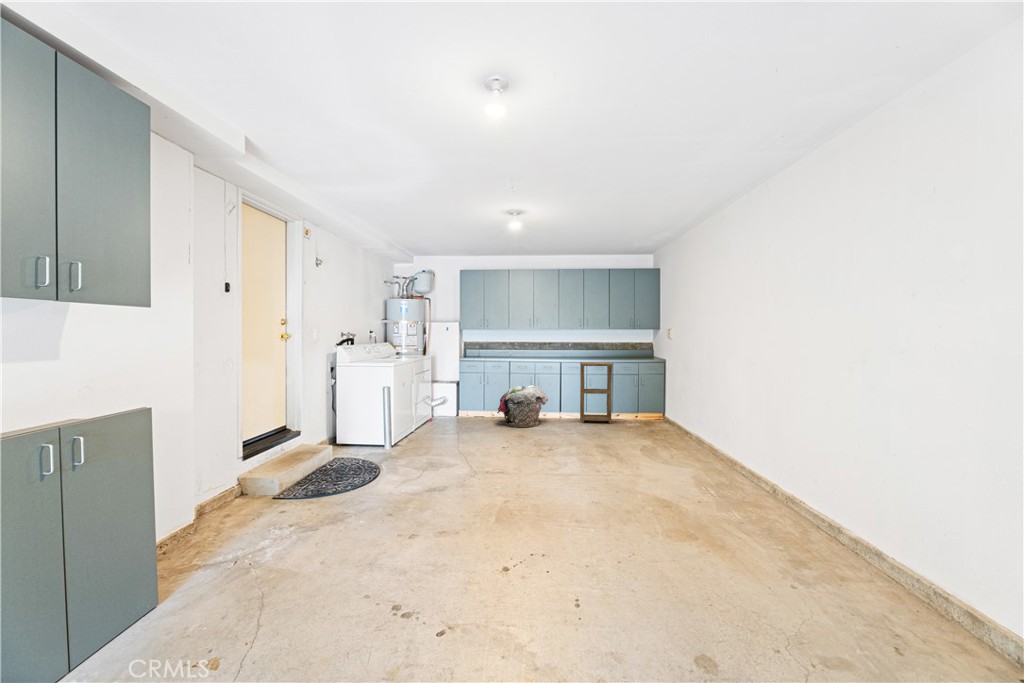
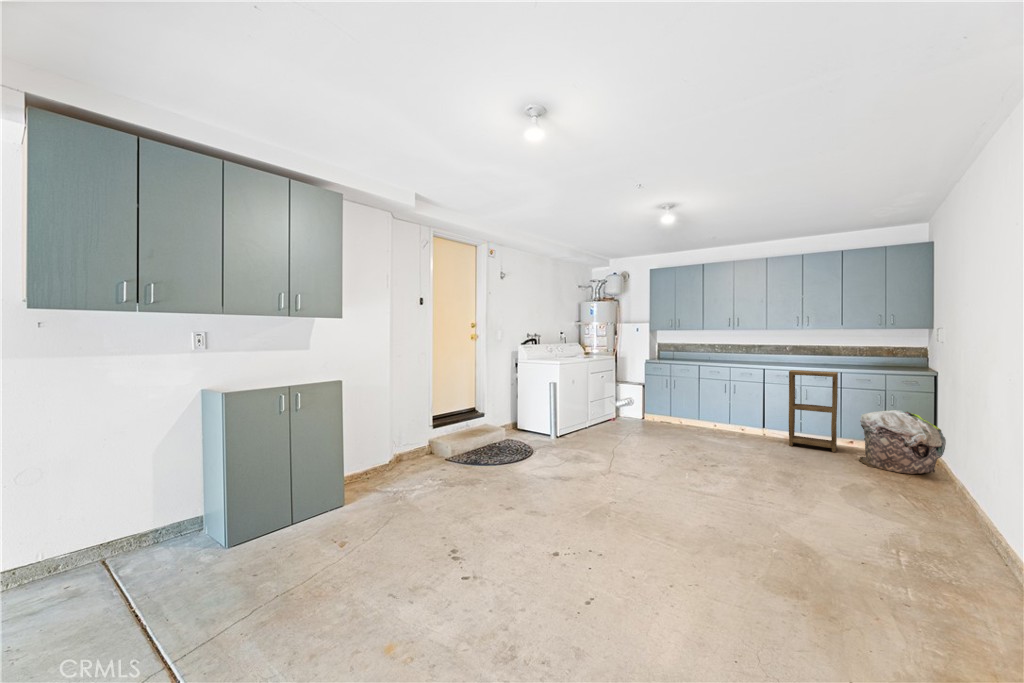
laundry basket: present [497,385,548,427] -> present [859,410,946,474]

